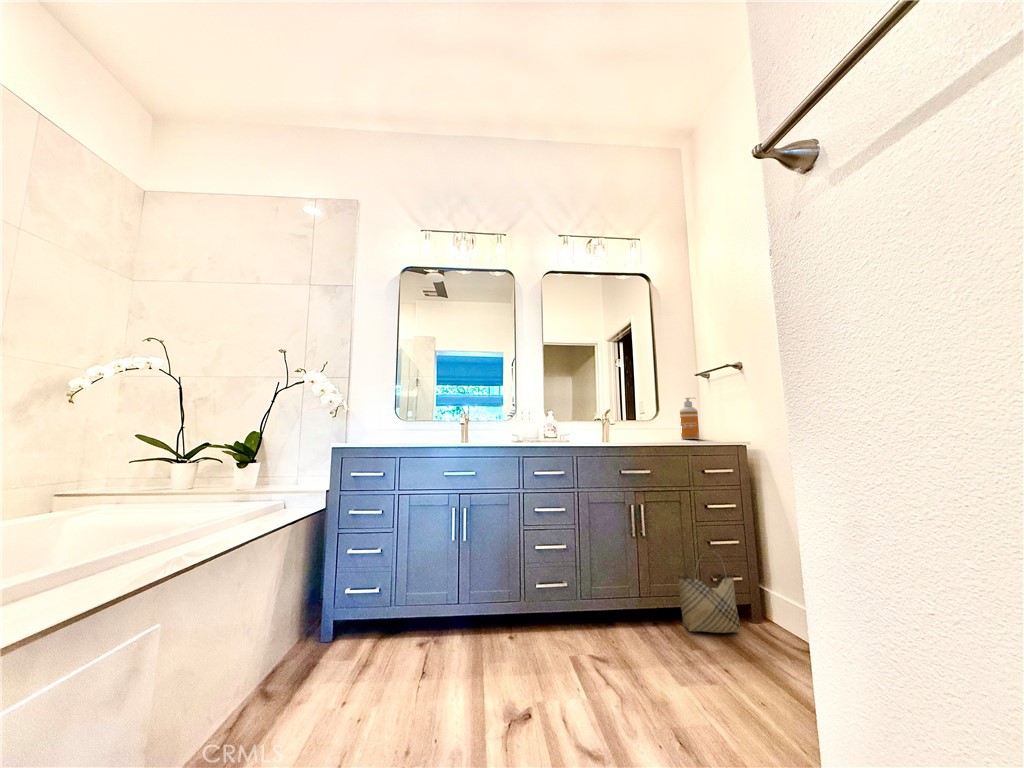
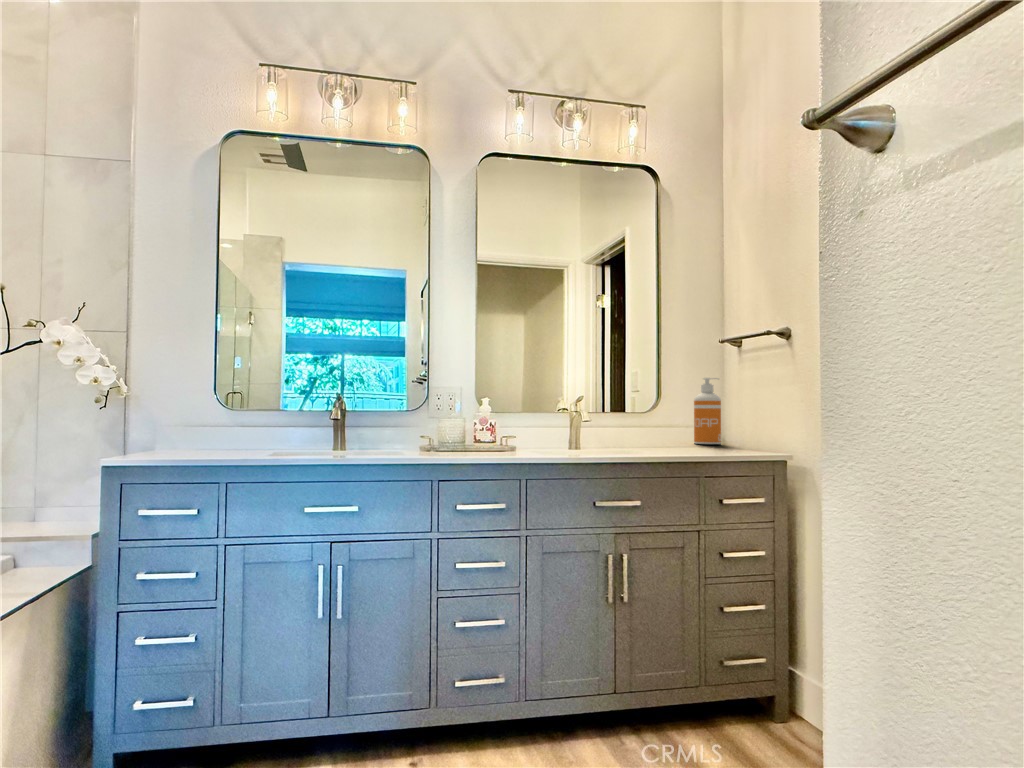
woven basket: present [678,553,740,633] -> none [672,612,757,741]

